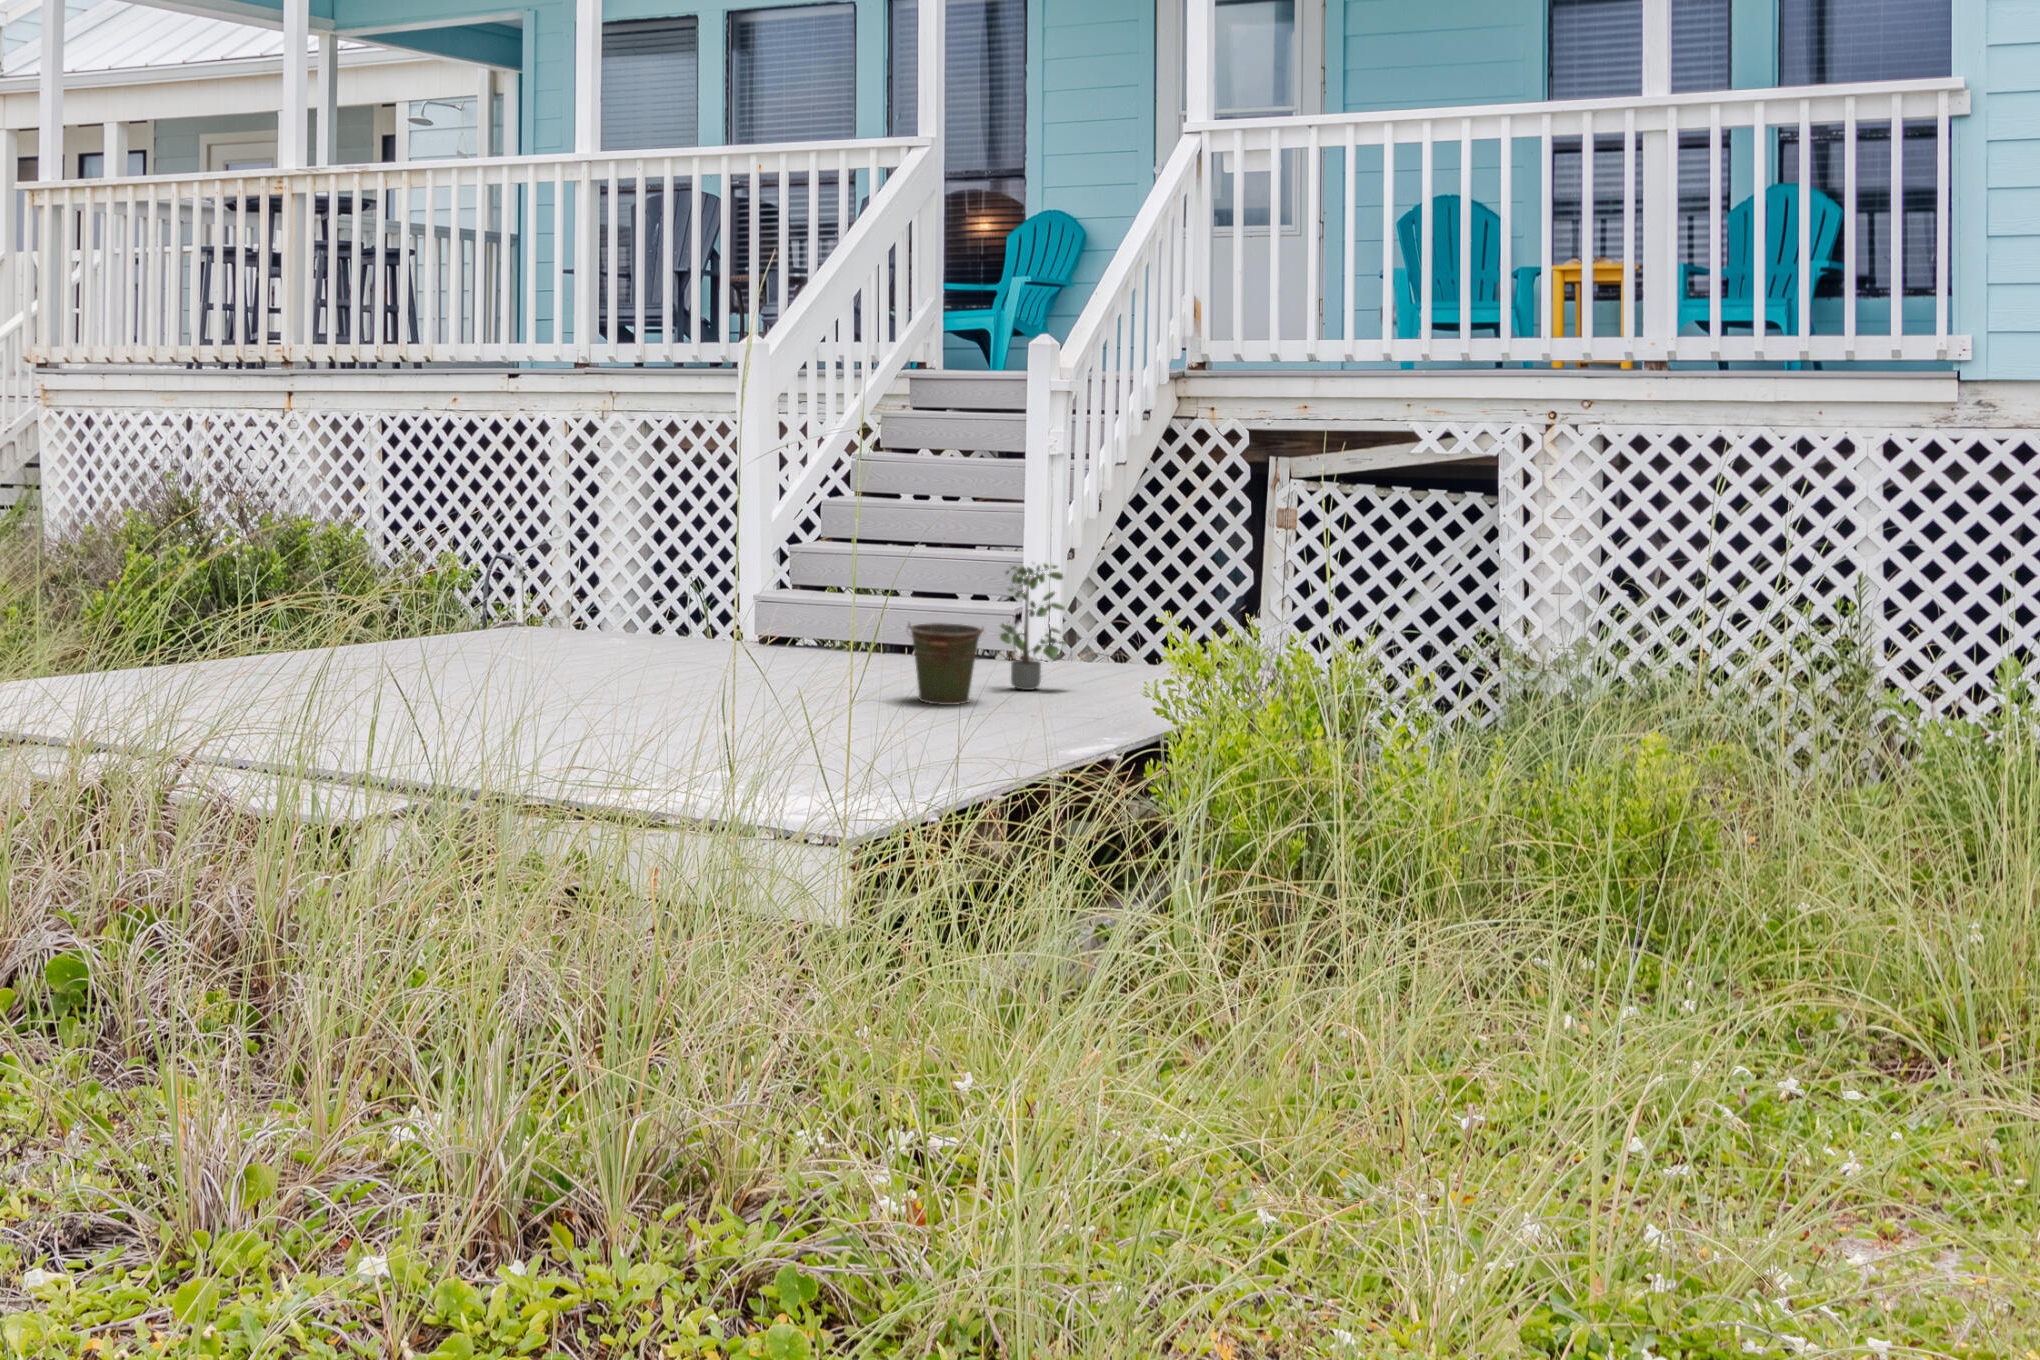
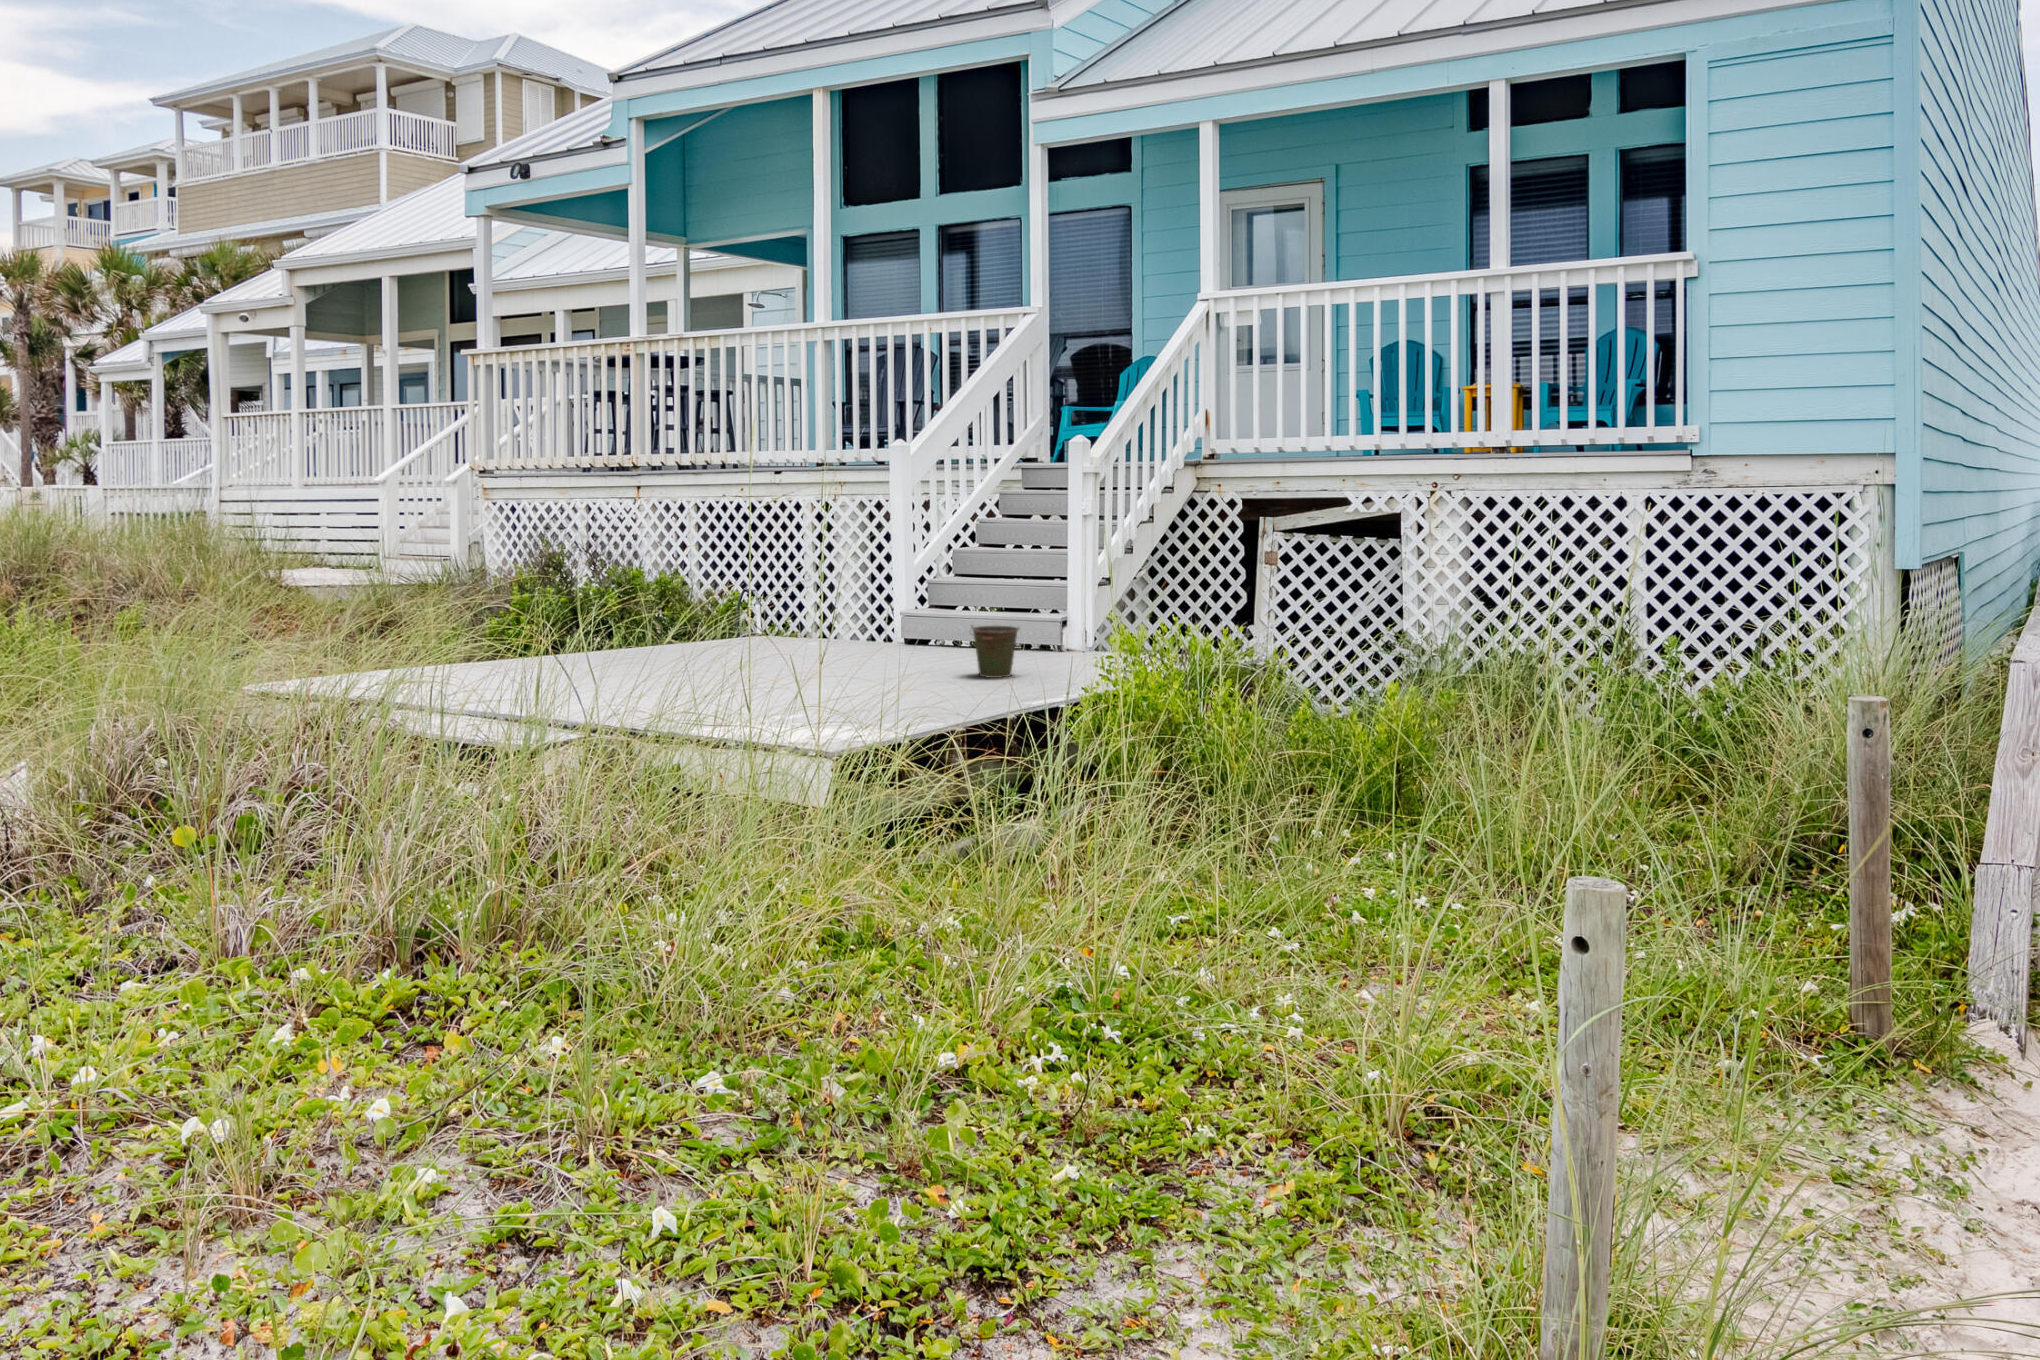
potted plant: present [1000,564,1068,690] -> none [1038,584,1088,668]

